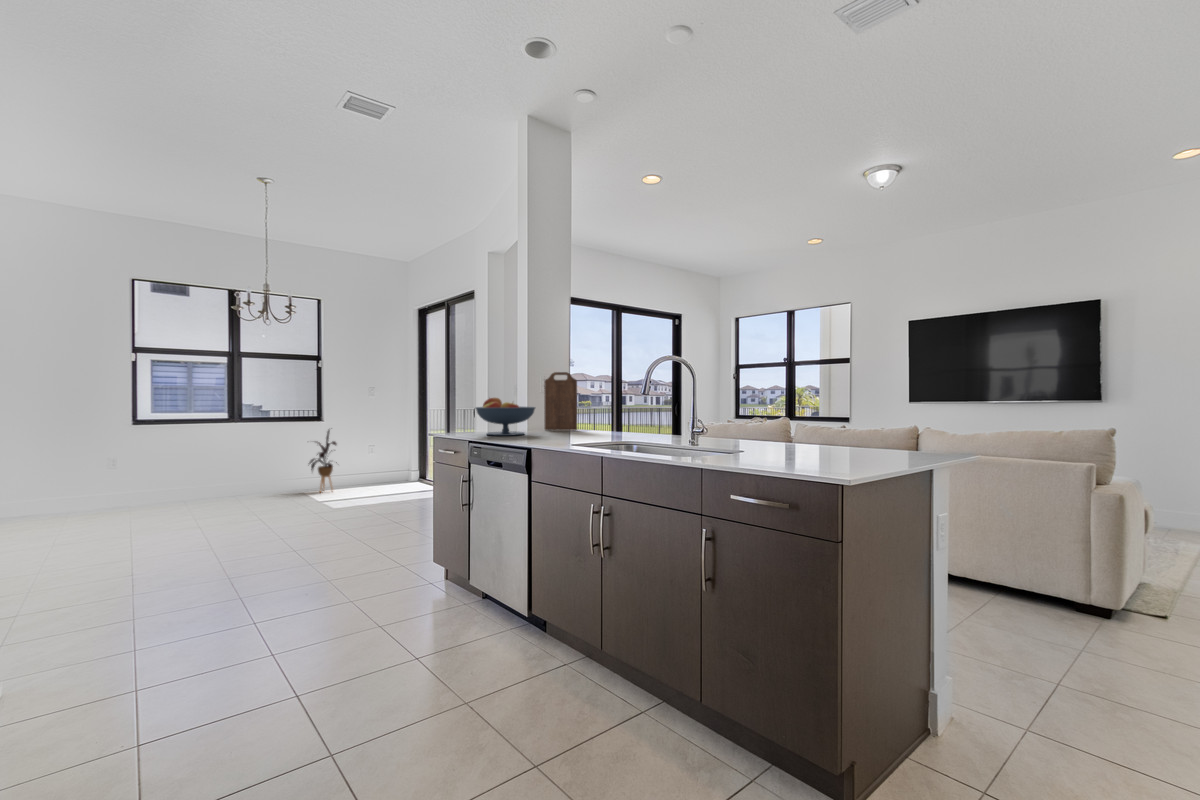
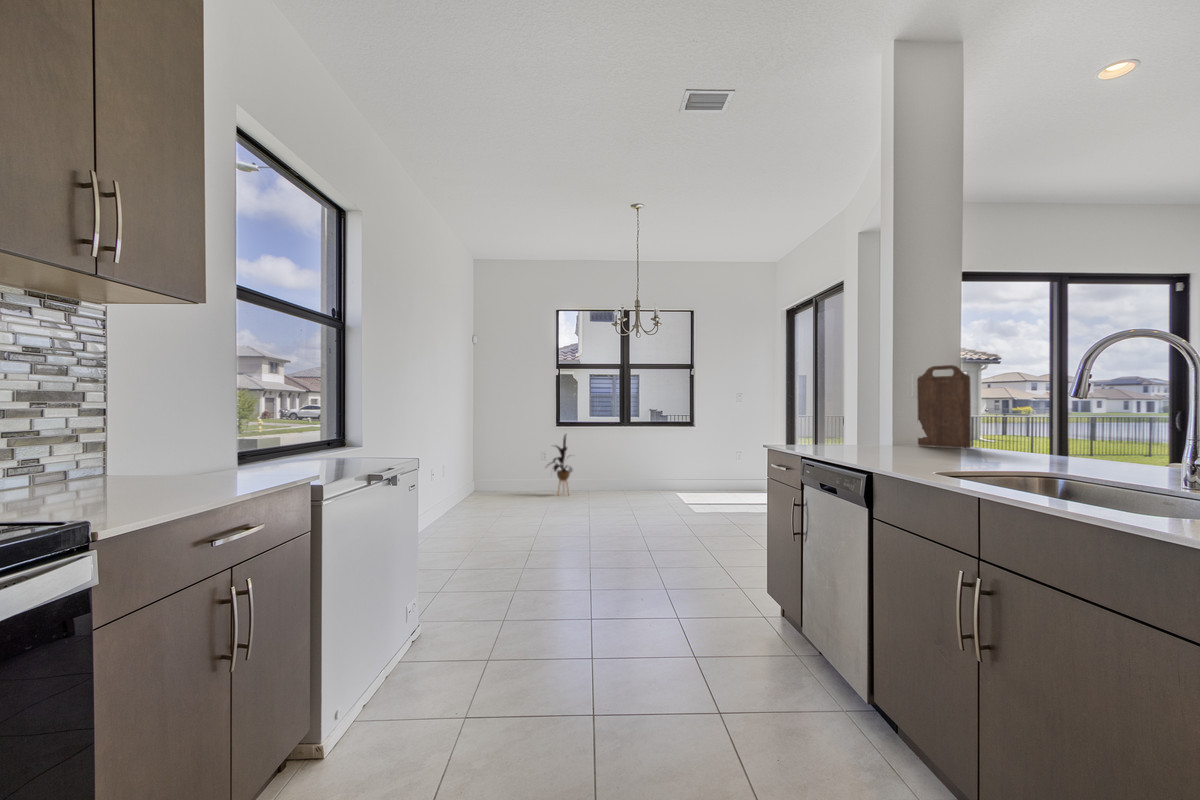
fruit bowl: present [476,398,535,436] -> none [811,401,896,451]
house plant: present [309,430,337,490] -> present [552,434,572,494]

